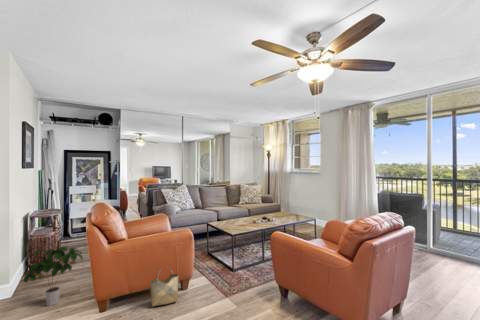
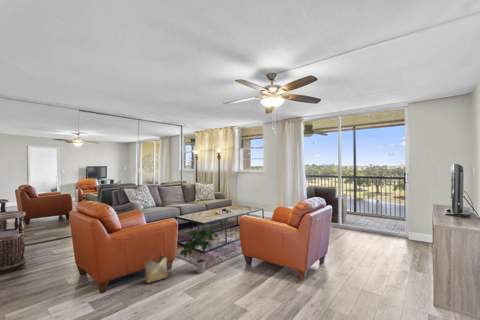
potted plant: present [21,246,82,306] -> present [181,228,218,273]

